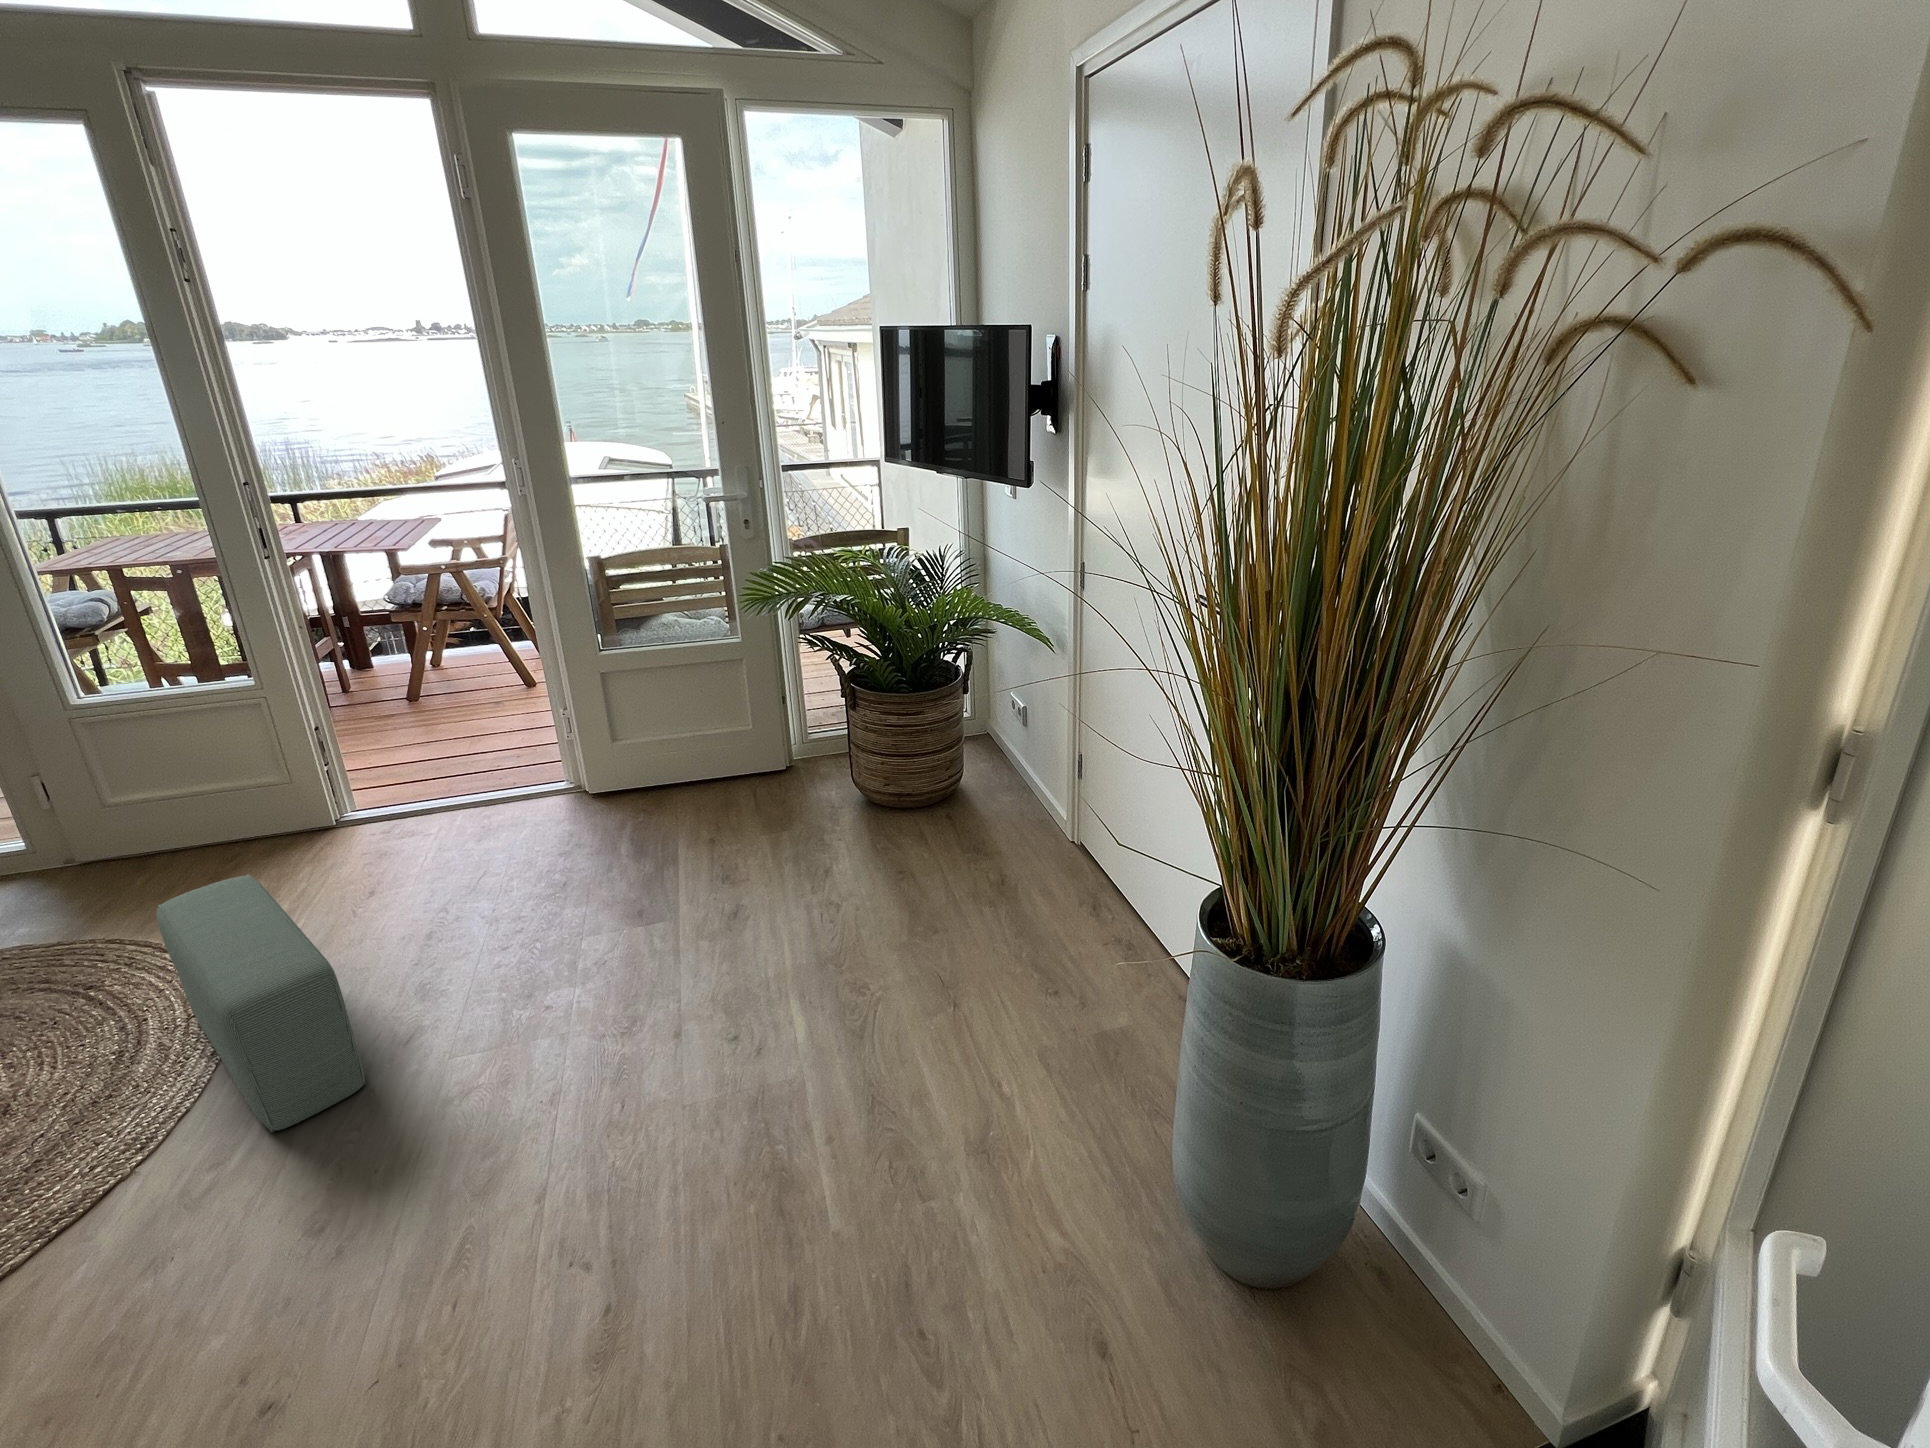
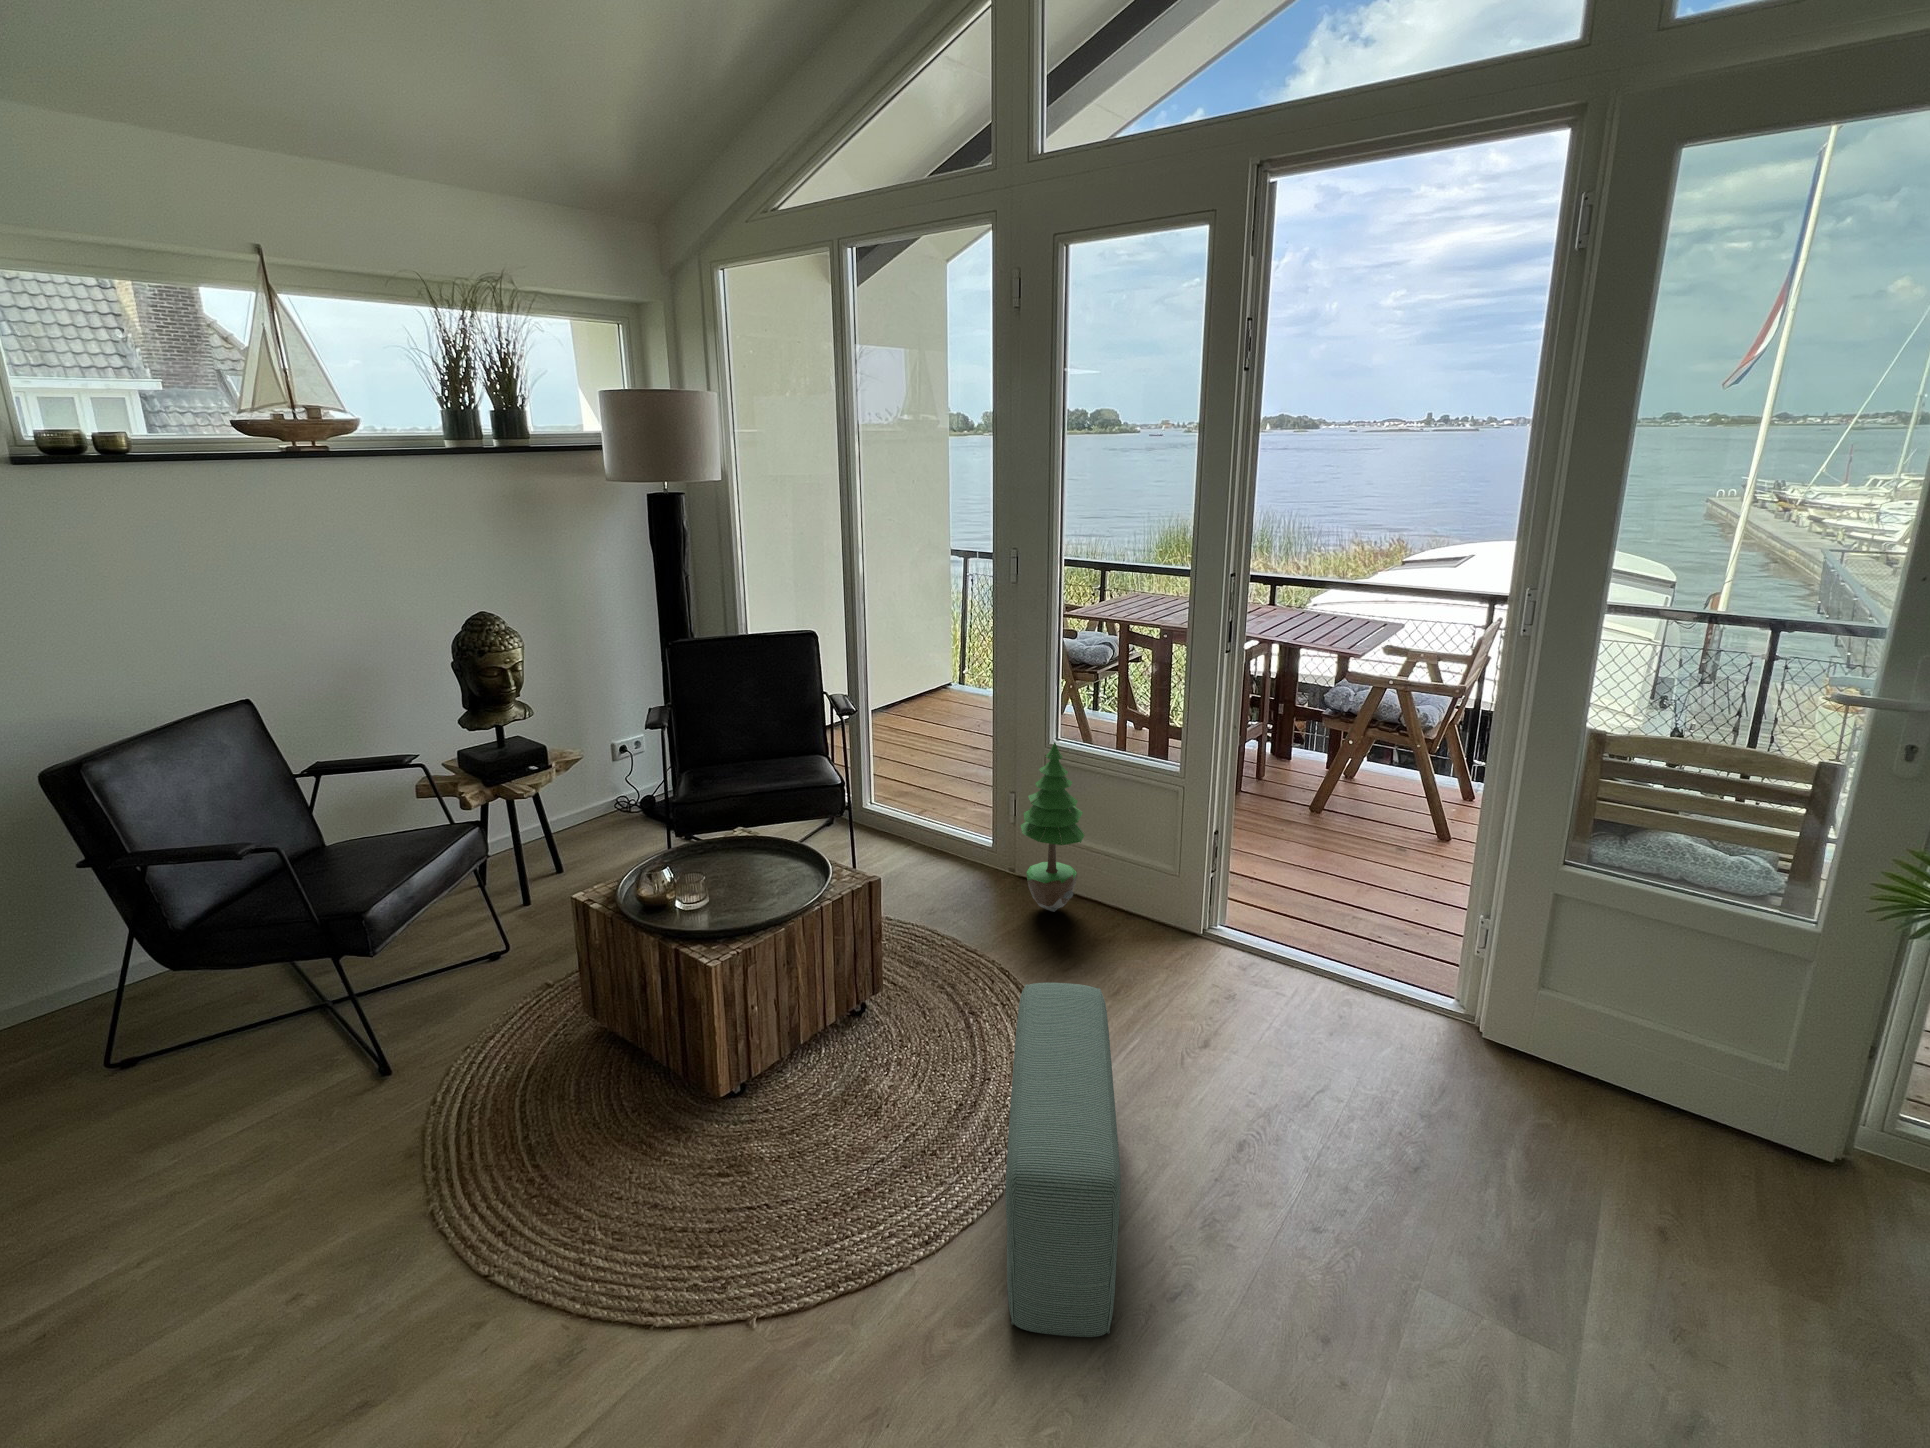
potted tree: none [57,694,167,874] -> present [1020,742,1084,912]

